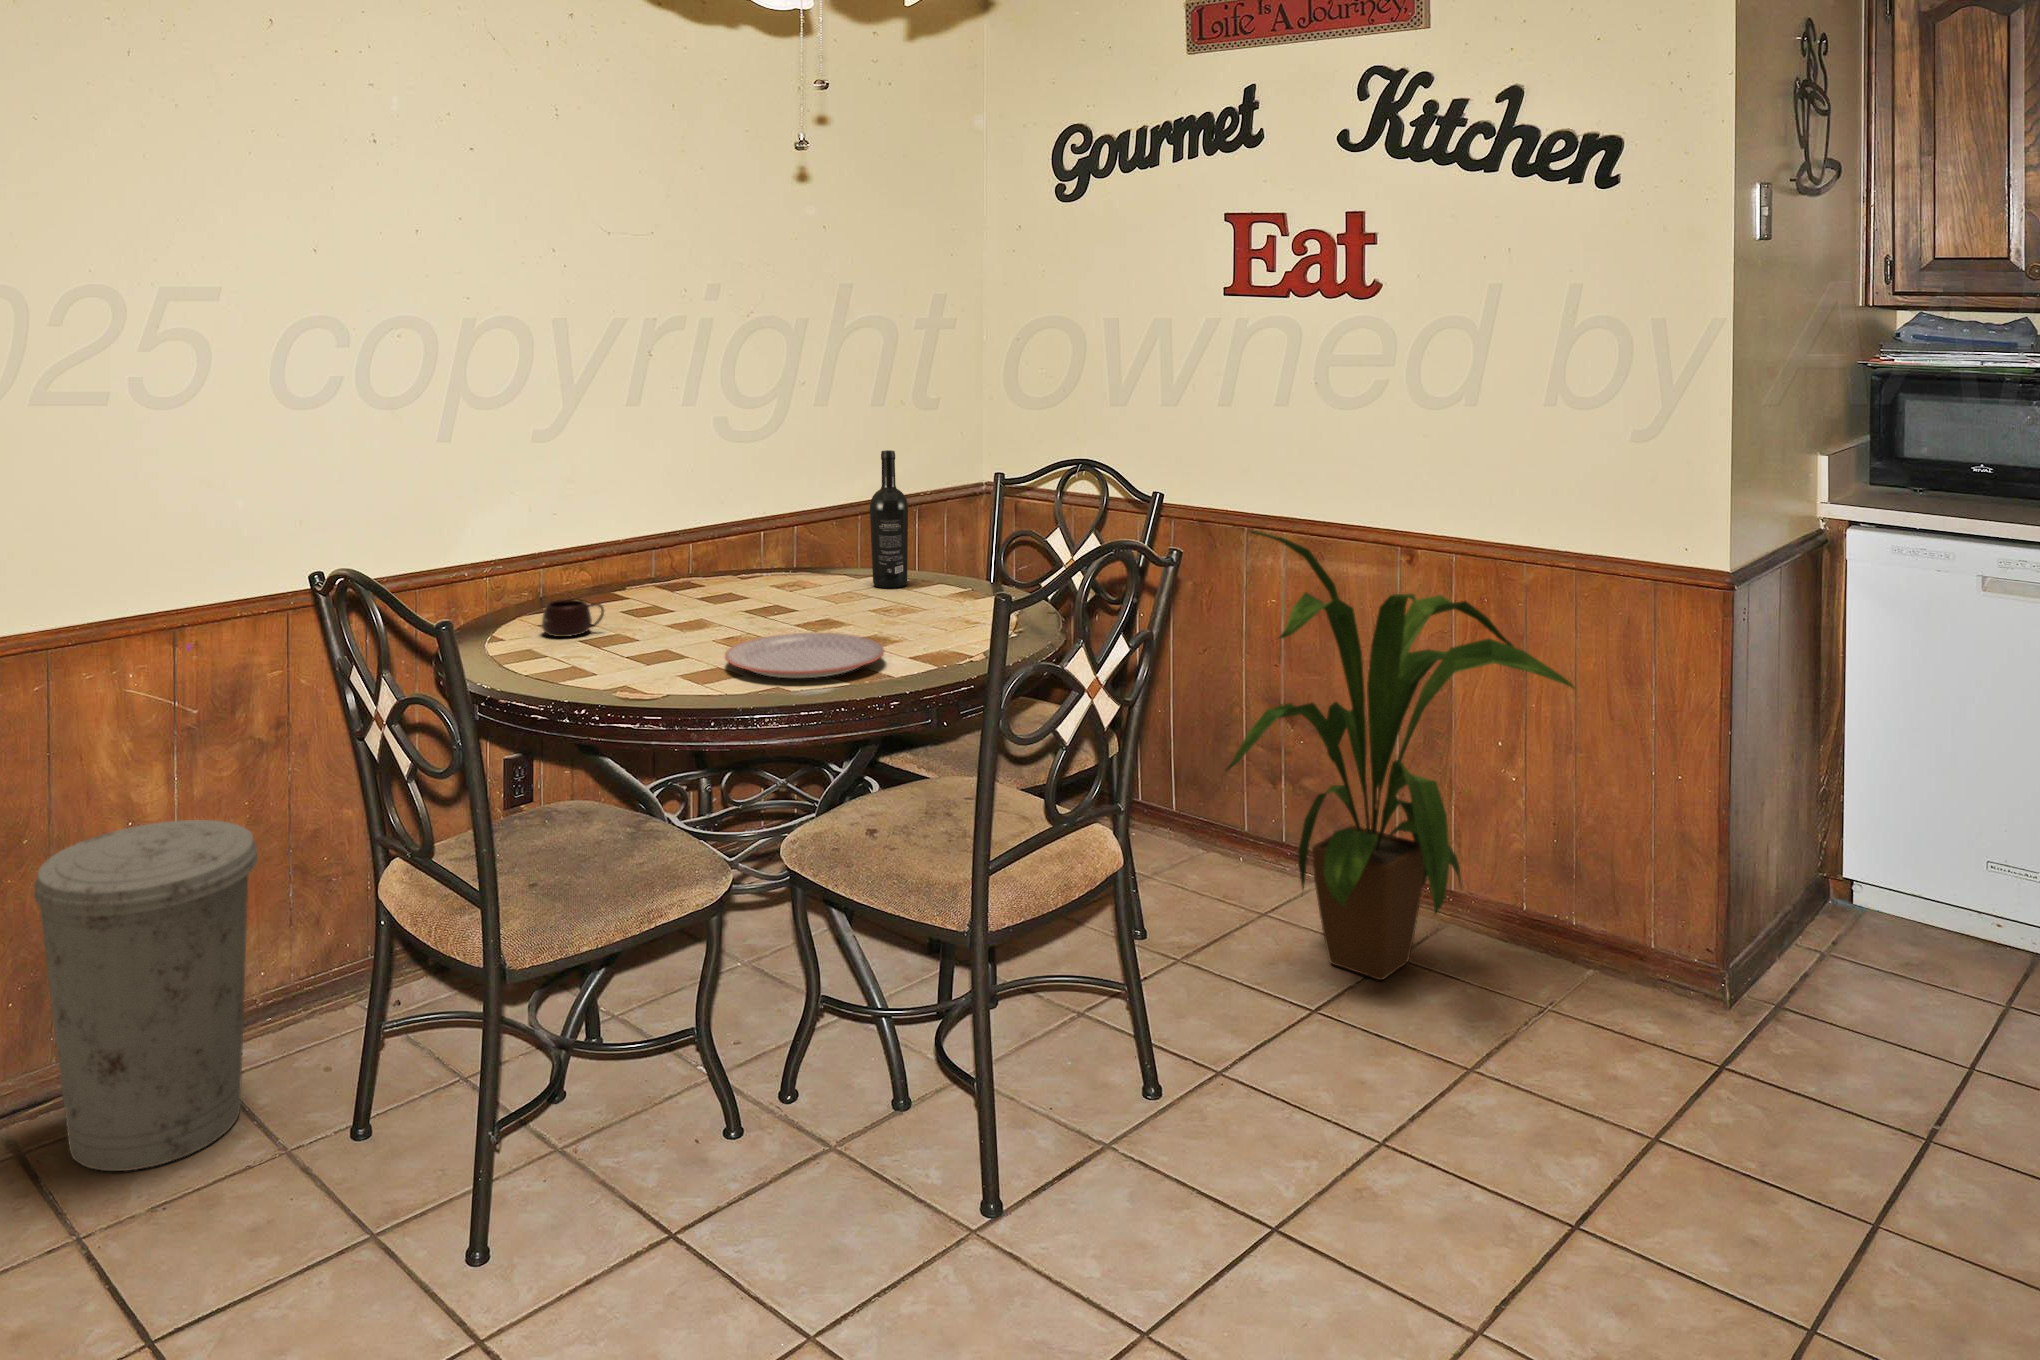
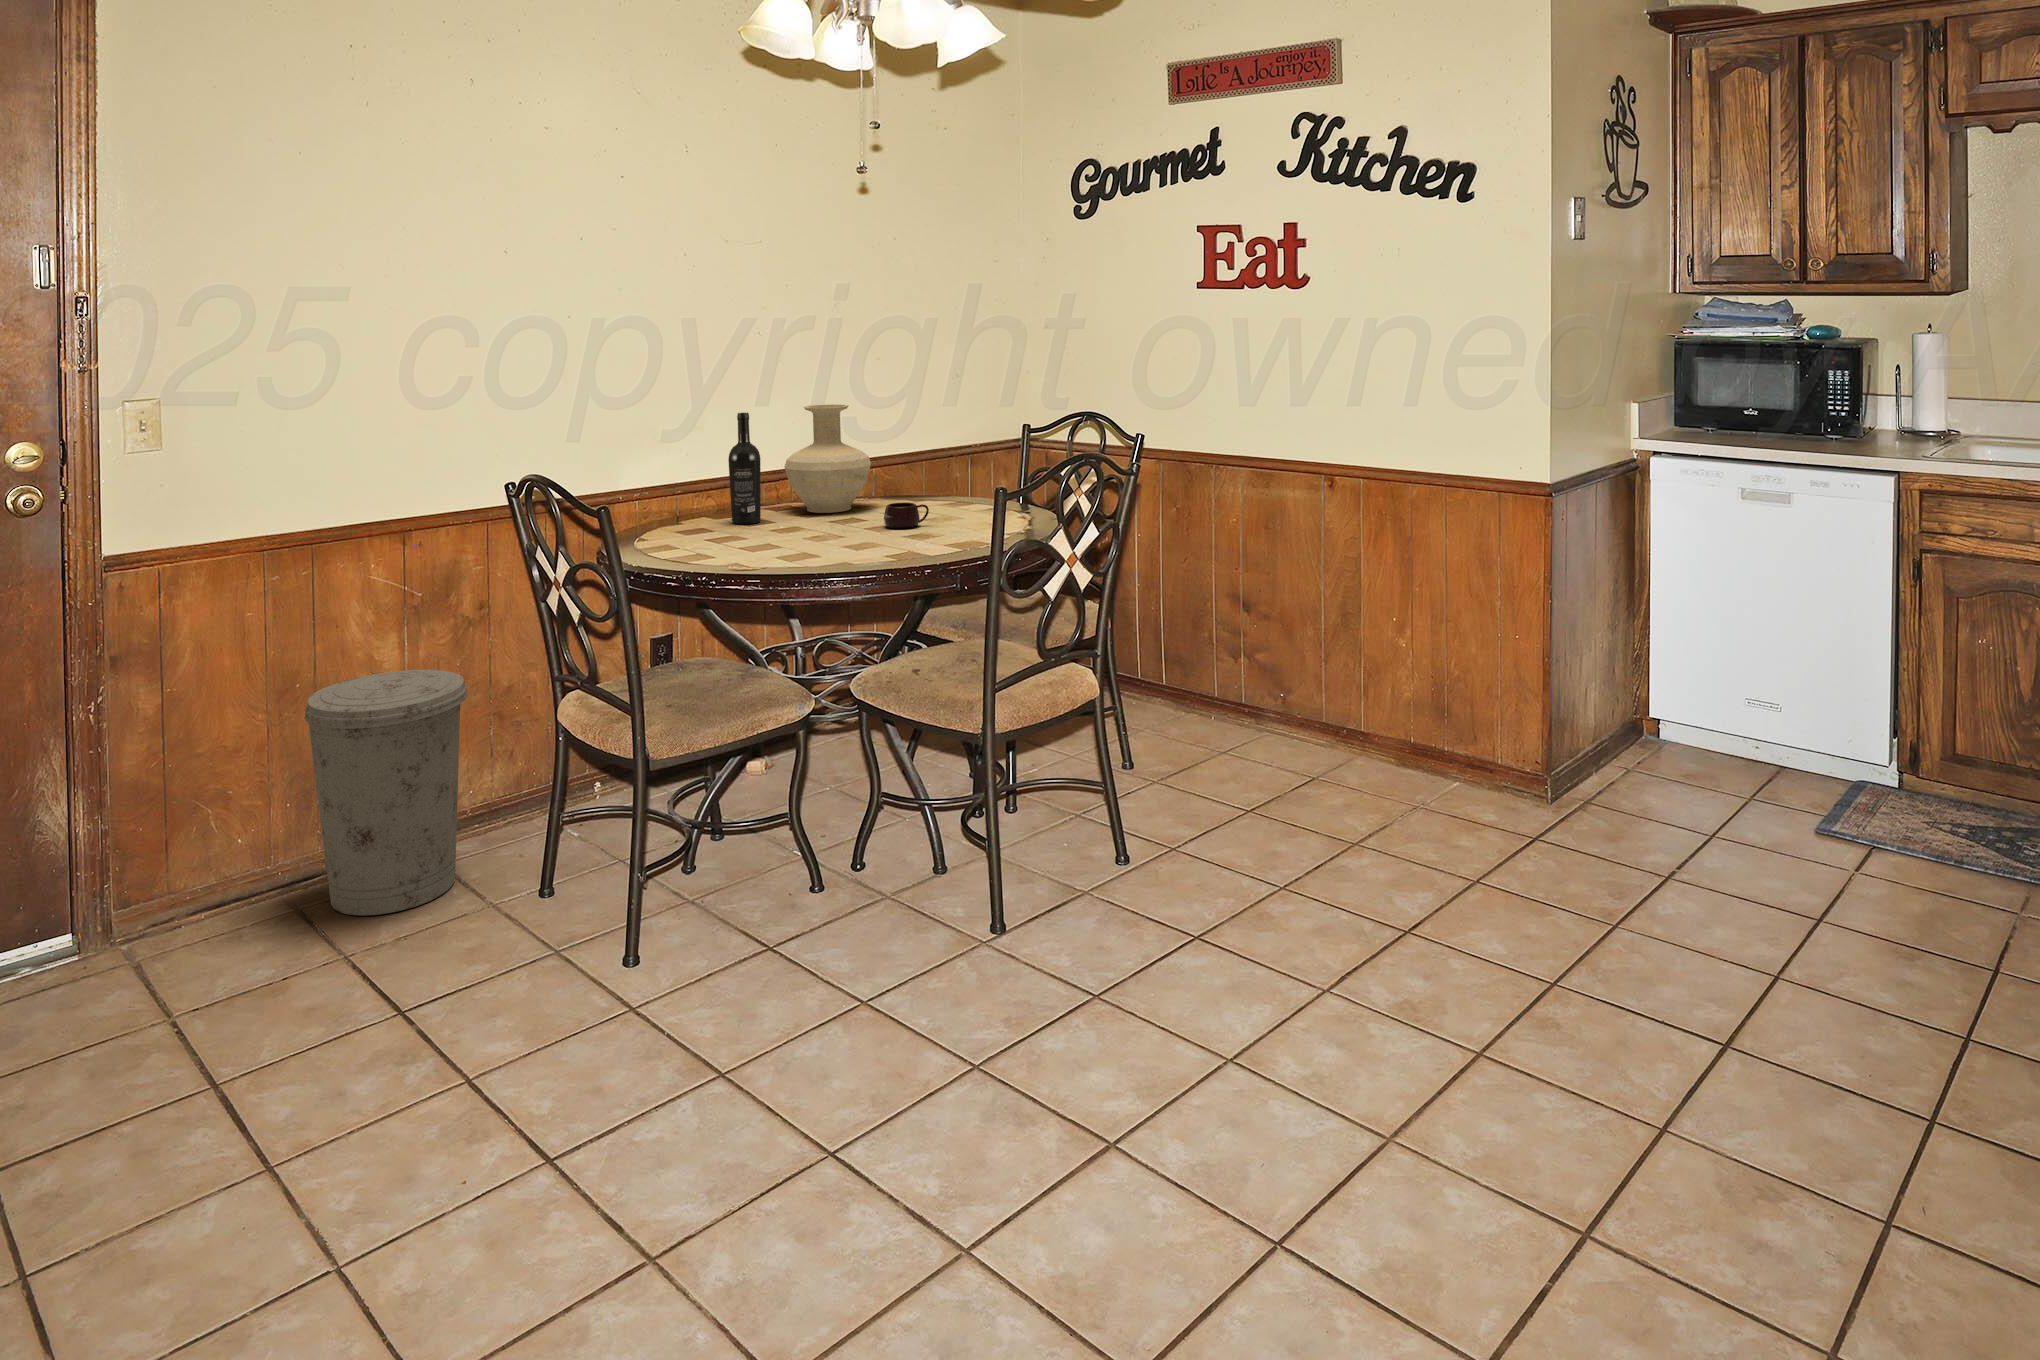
wine bottle: present [870,450,908,588] -> present [728,413,761,524]
vase: none [685,453,799,600] -> present [784,404,871,513]
house plant: present [1226,531,1574,980] -> none [1183,458,1439,788]
mug: present [542,599,604,637] -> present [884,503,929,528]
plate: present [725,633,884,678] -> none [809,529,926,556]

